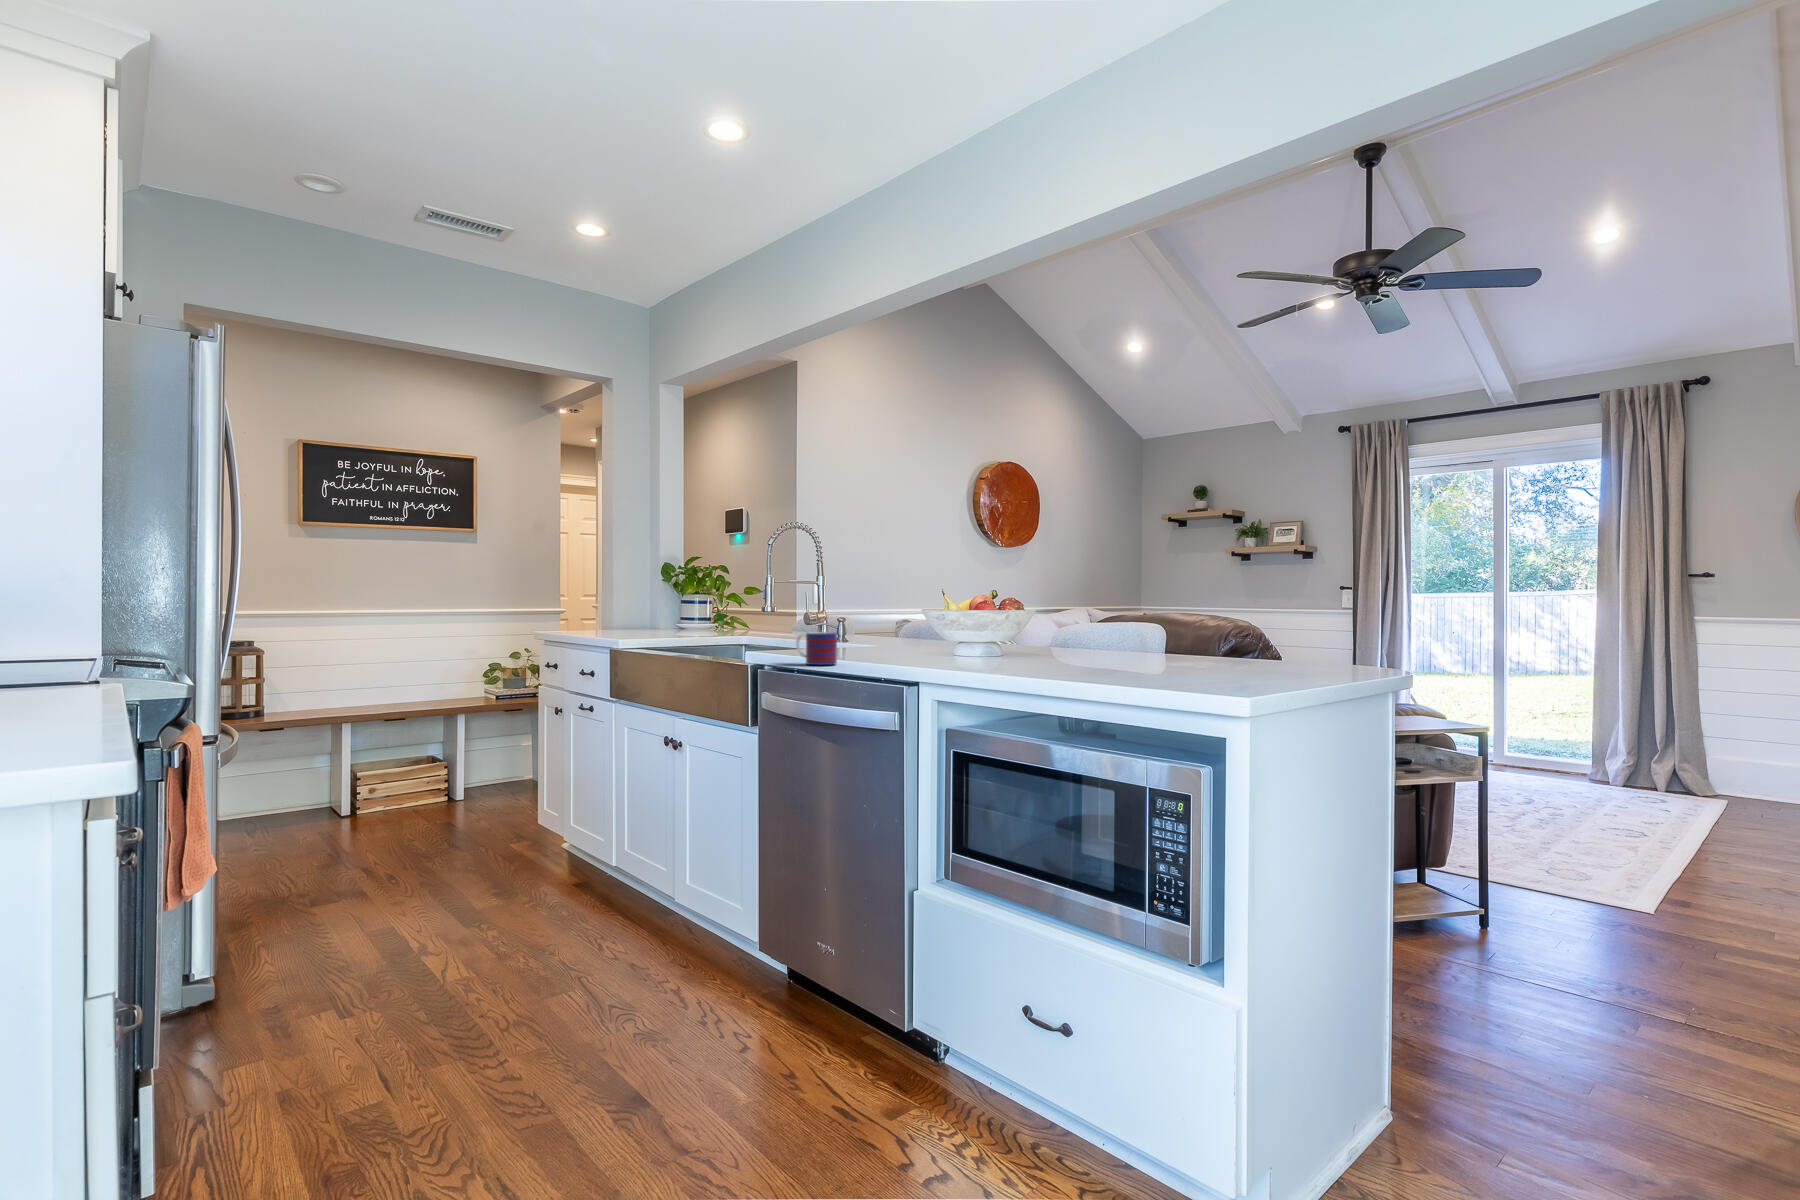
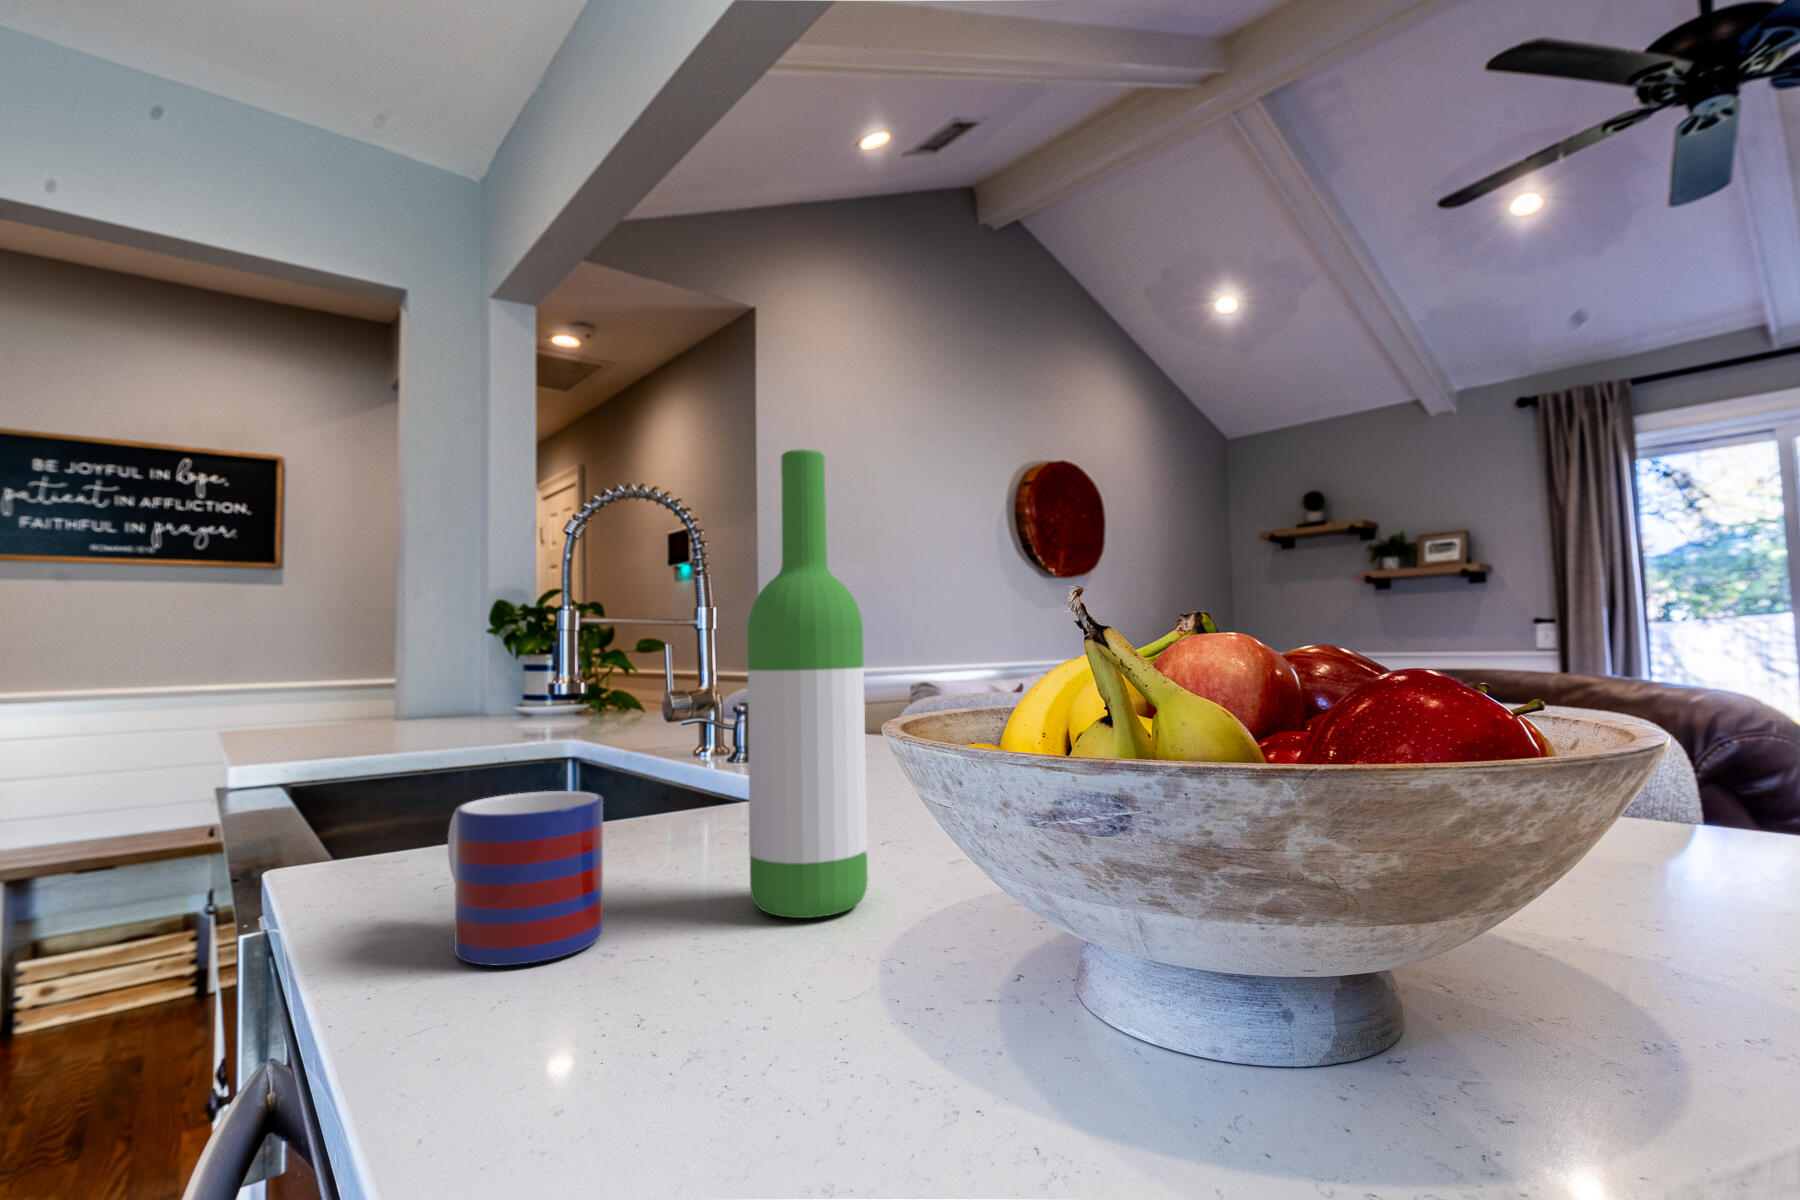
wine bottle: none [867,549,897,663] -> present [748,449,868,918]

